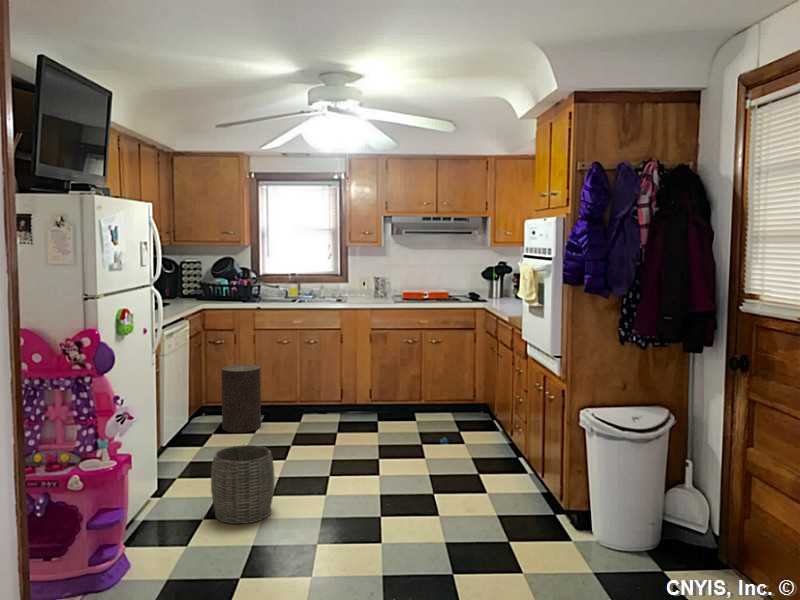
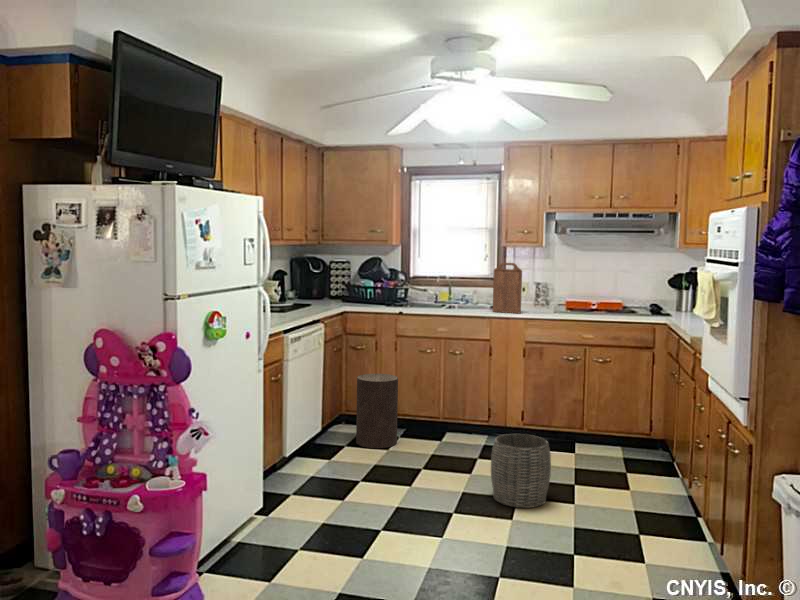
cutting board: none [341,260,366,305] -> present [493,263,522,313]
woven basket: present [211,445,274,524] -> present [491,434,551,508]

